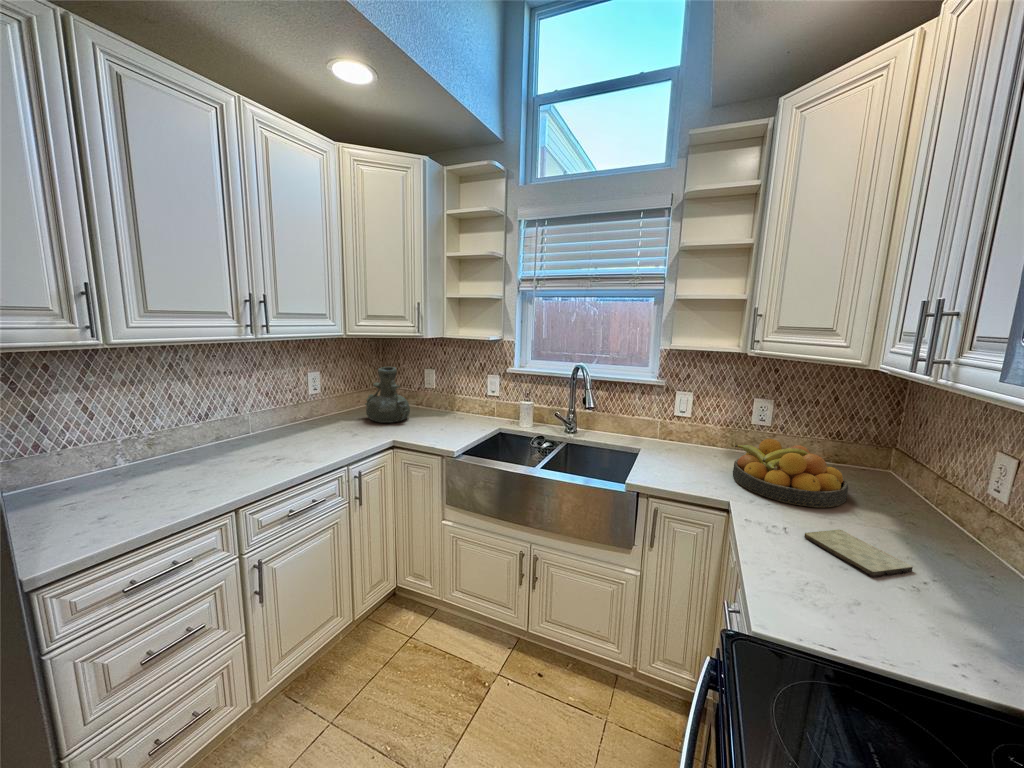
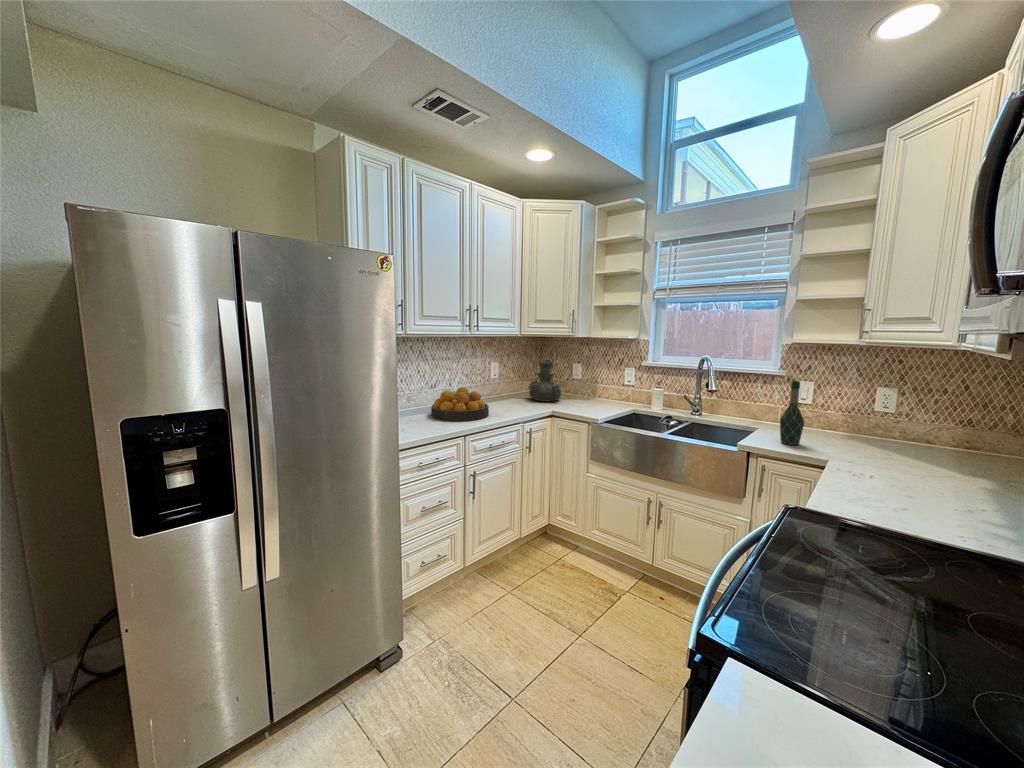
wine bottle: none [669,399,695,477] -> present [780,381,804,445]
fruit bowl: present [733,439,848,508] -> present [431,387,489,421]
cutting board: present [804,530,913,577] -> none [886,478,977,505]

